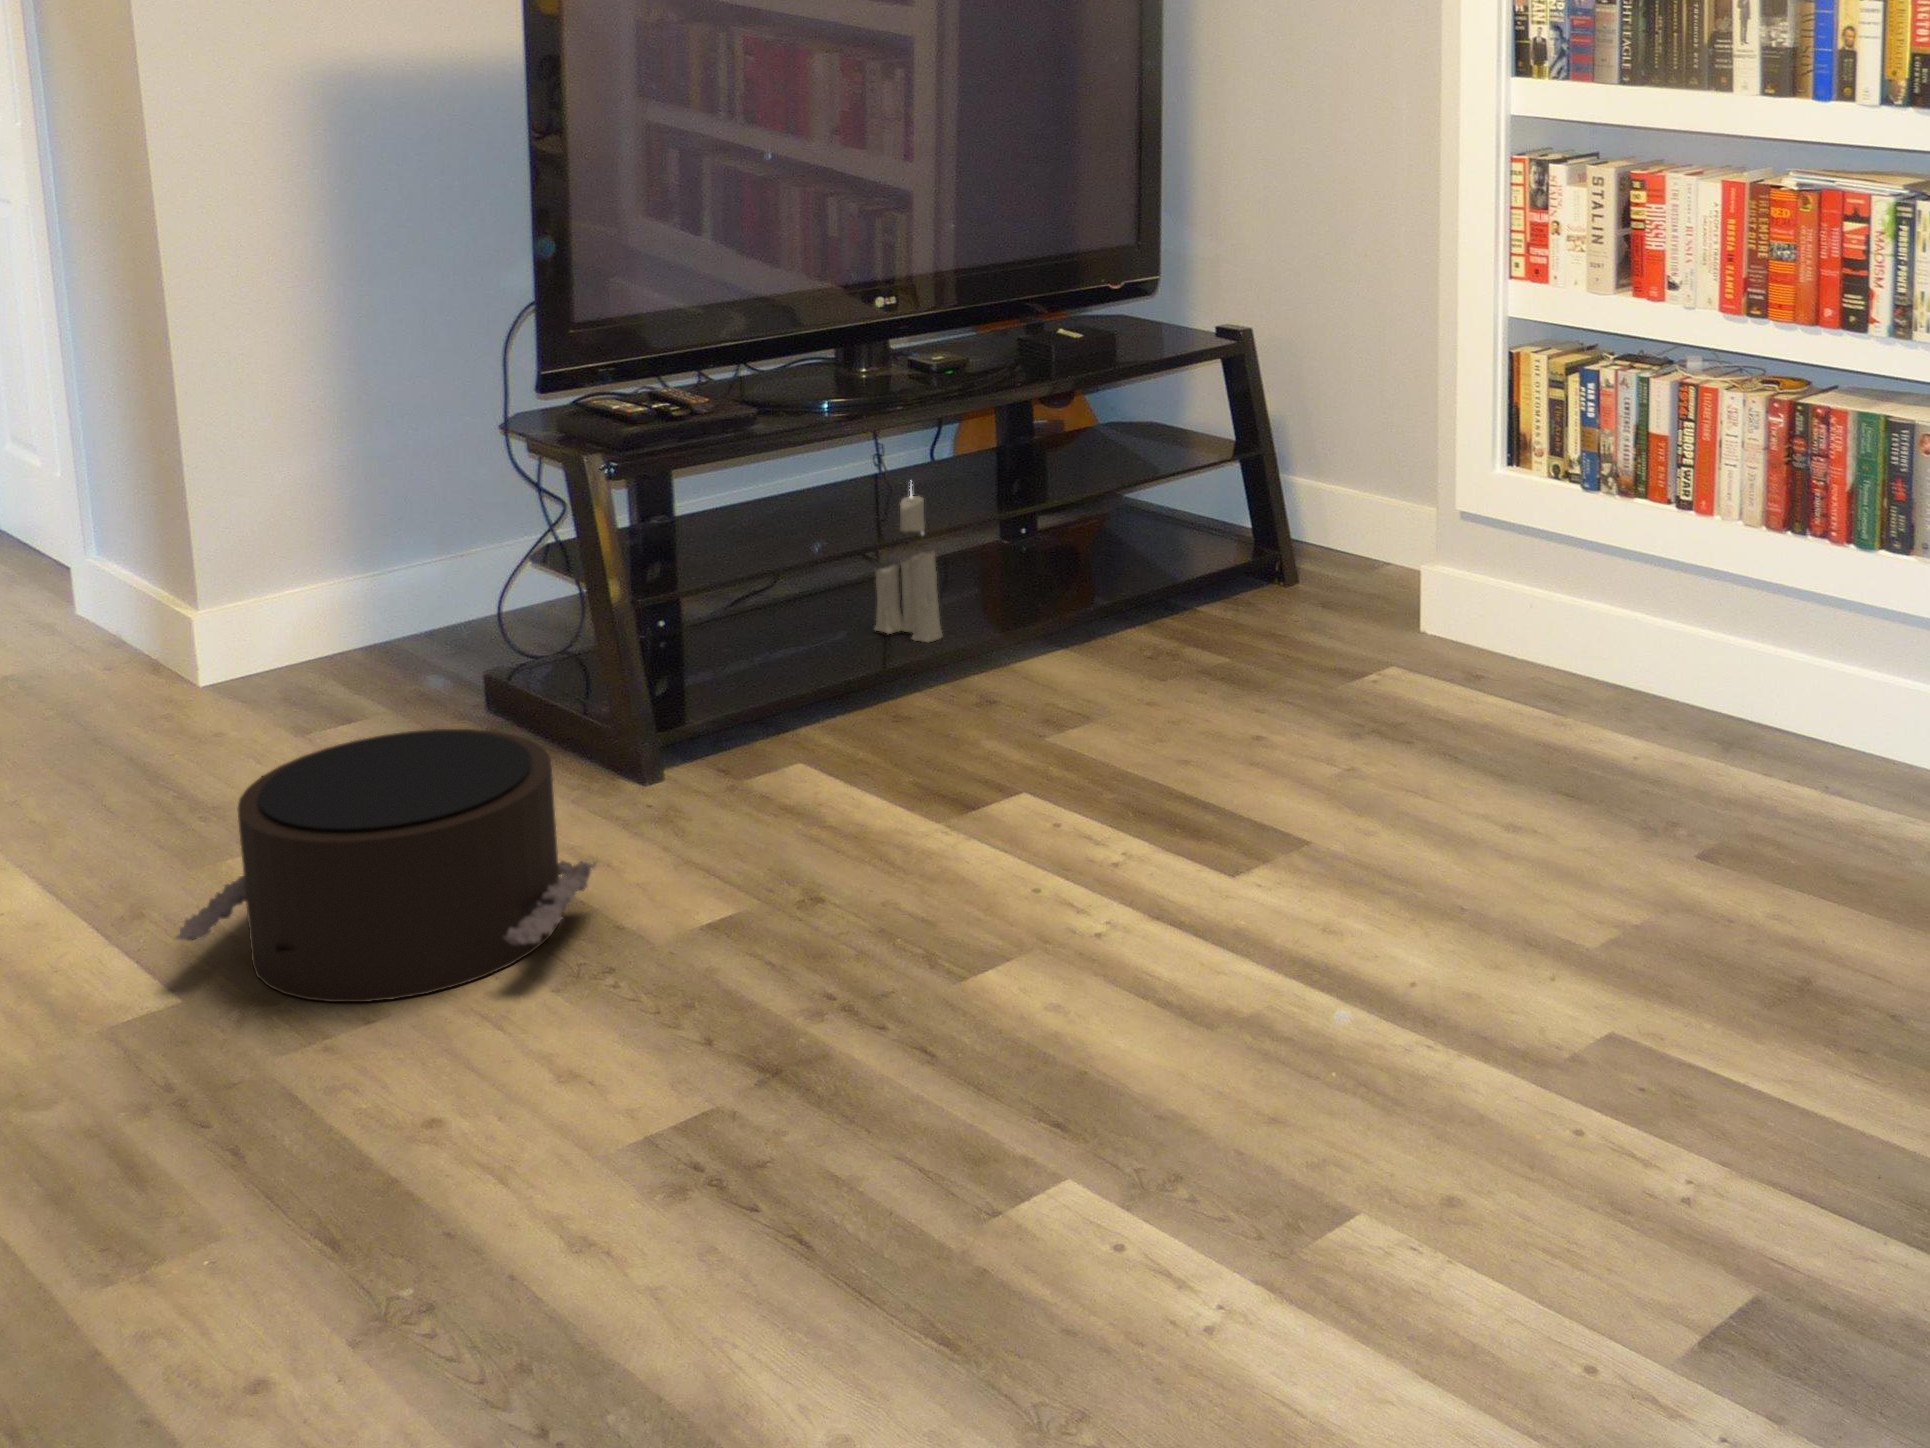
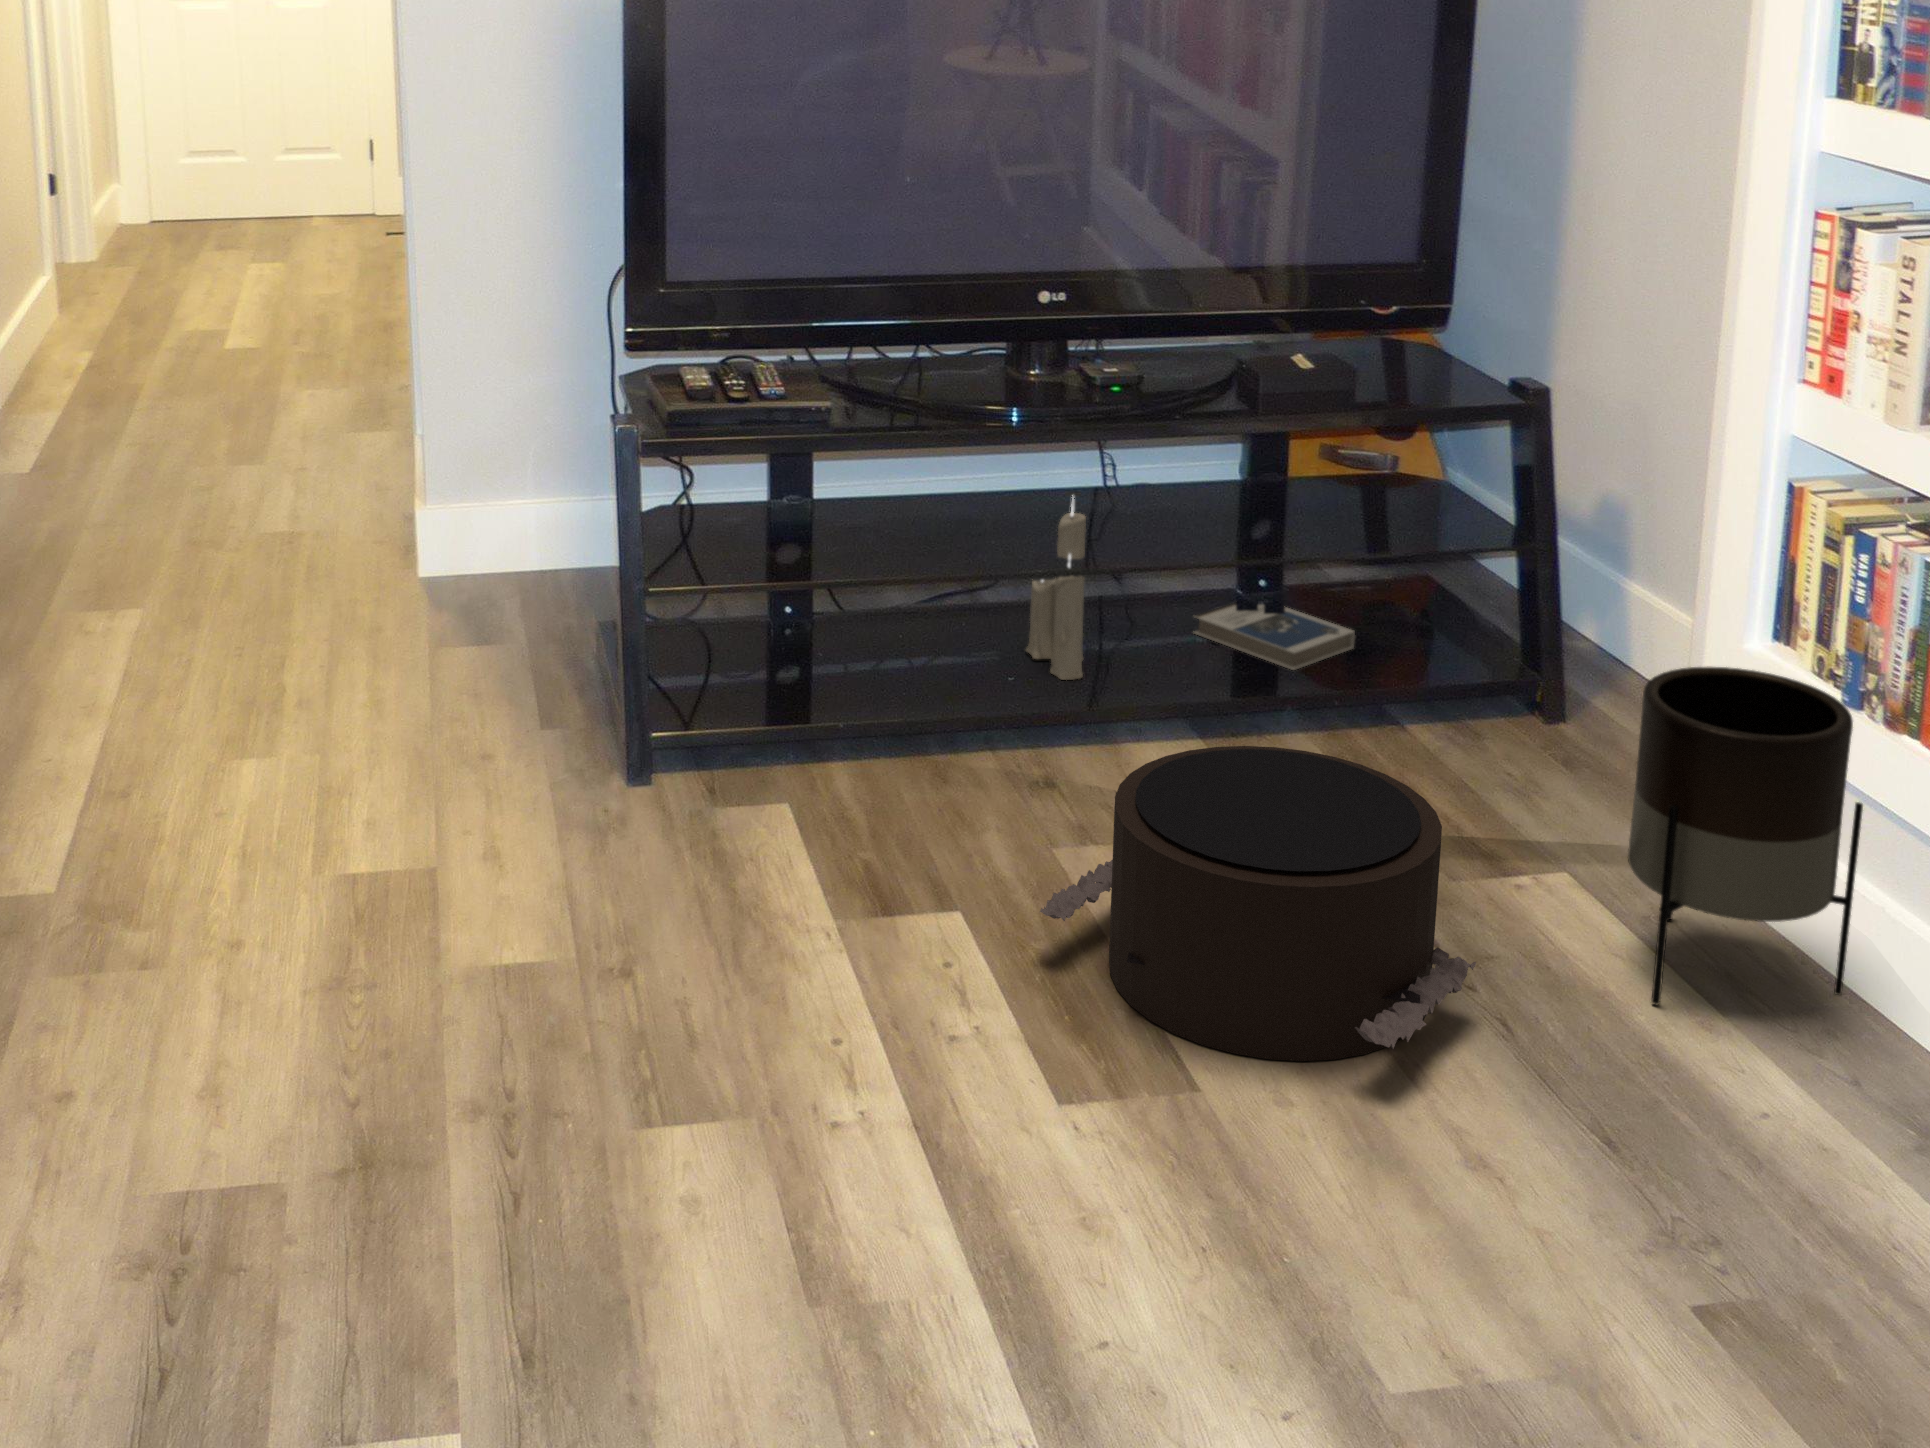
planter: none [1471,484,1615,726] -> present [1628,667,1863,1005]
hardback book: none [984,551,1115,596] -> present [1194,603,1355,670]
pouf: present [176,729,596,1002] -> present [1040,746,1476,1061]

